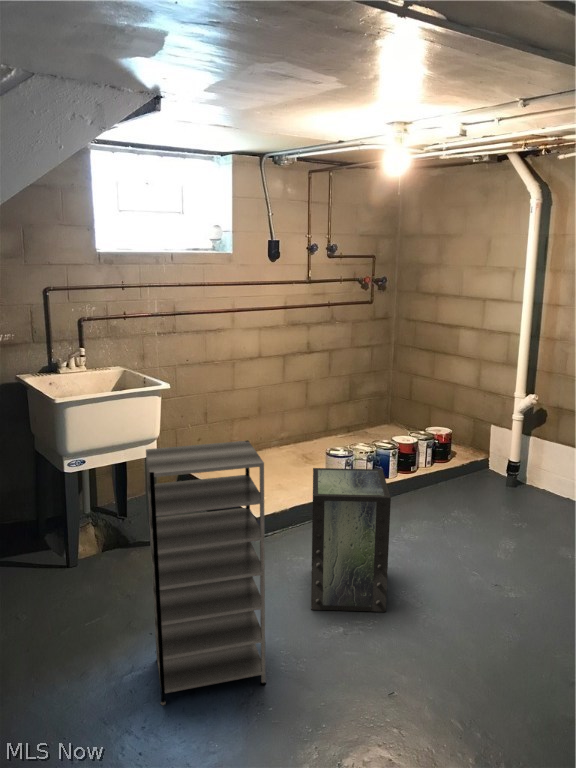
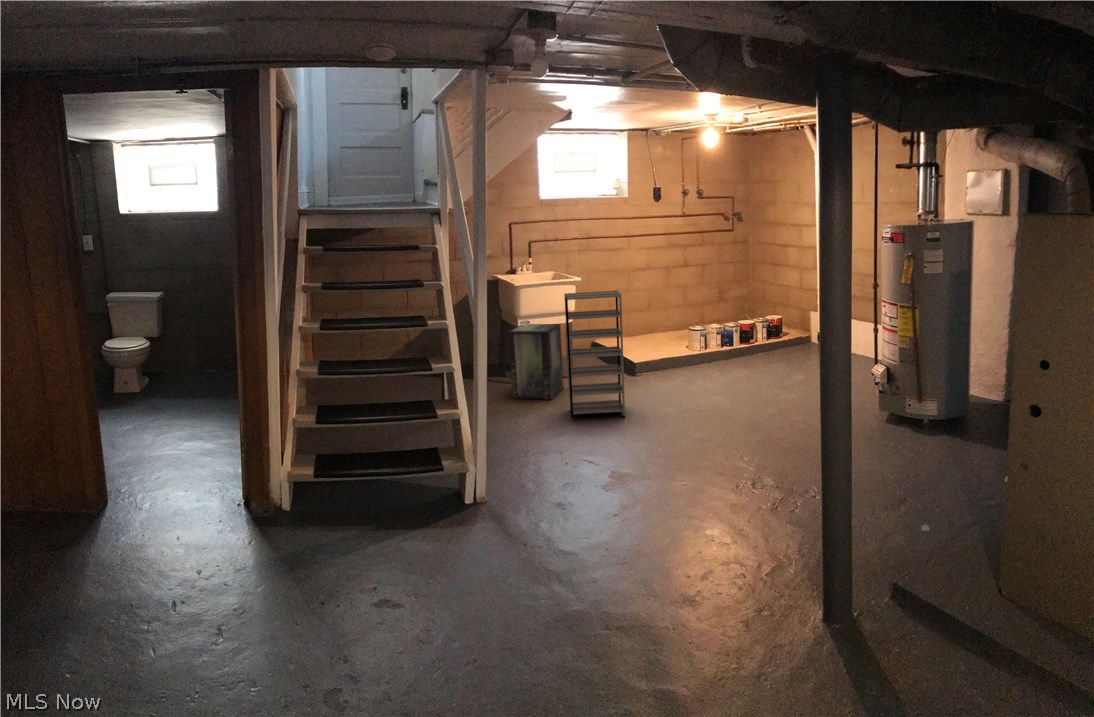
storage box: present [311,468,391,612] -> present [508,324,564,400]

